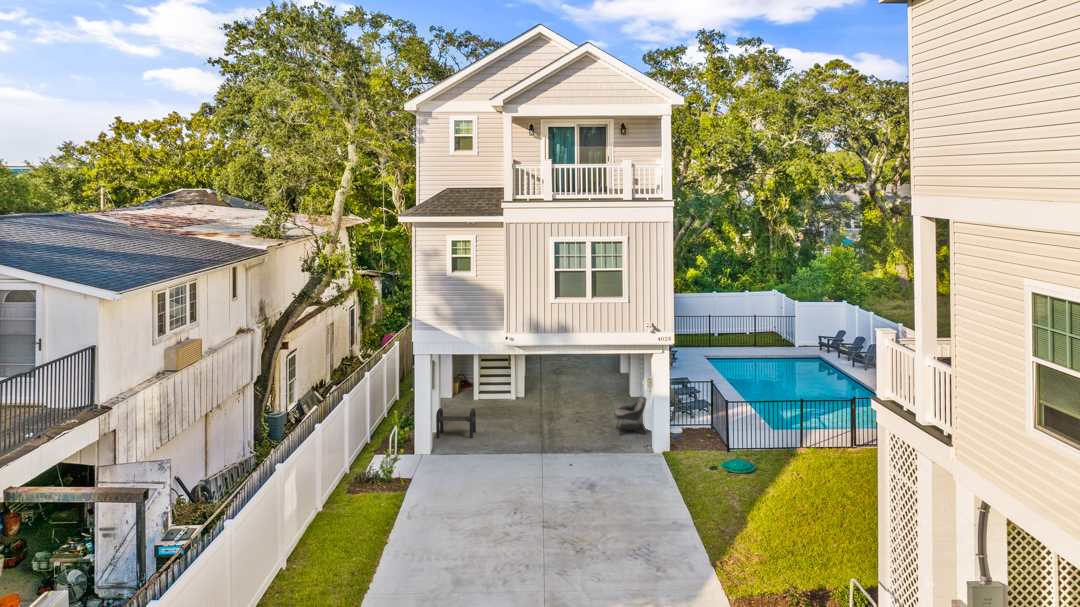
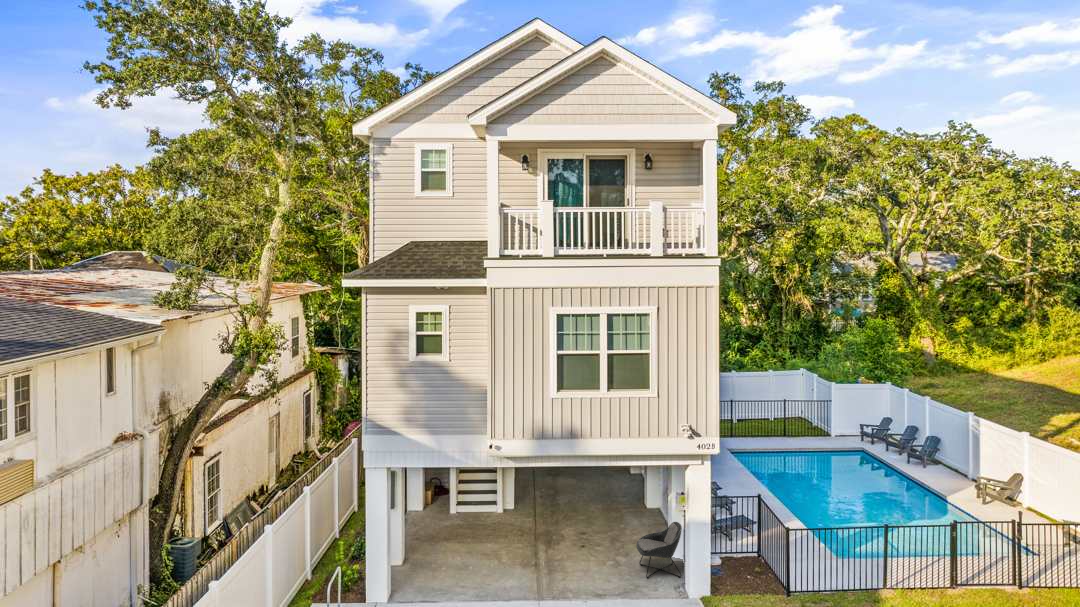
bench: present [436,408,476,438] -> none [393,539,448,584]

